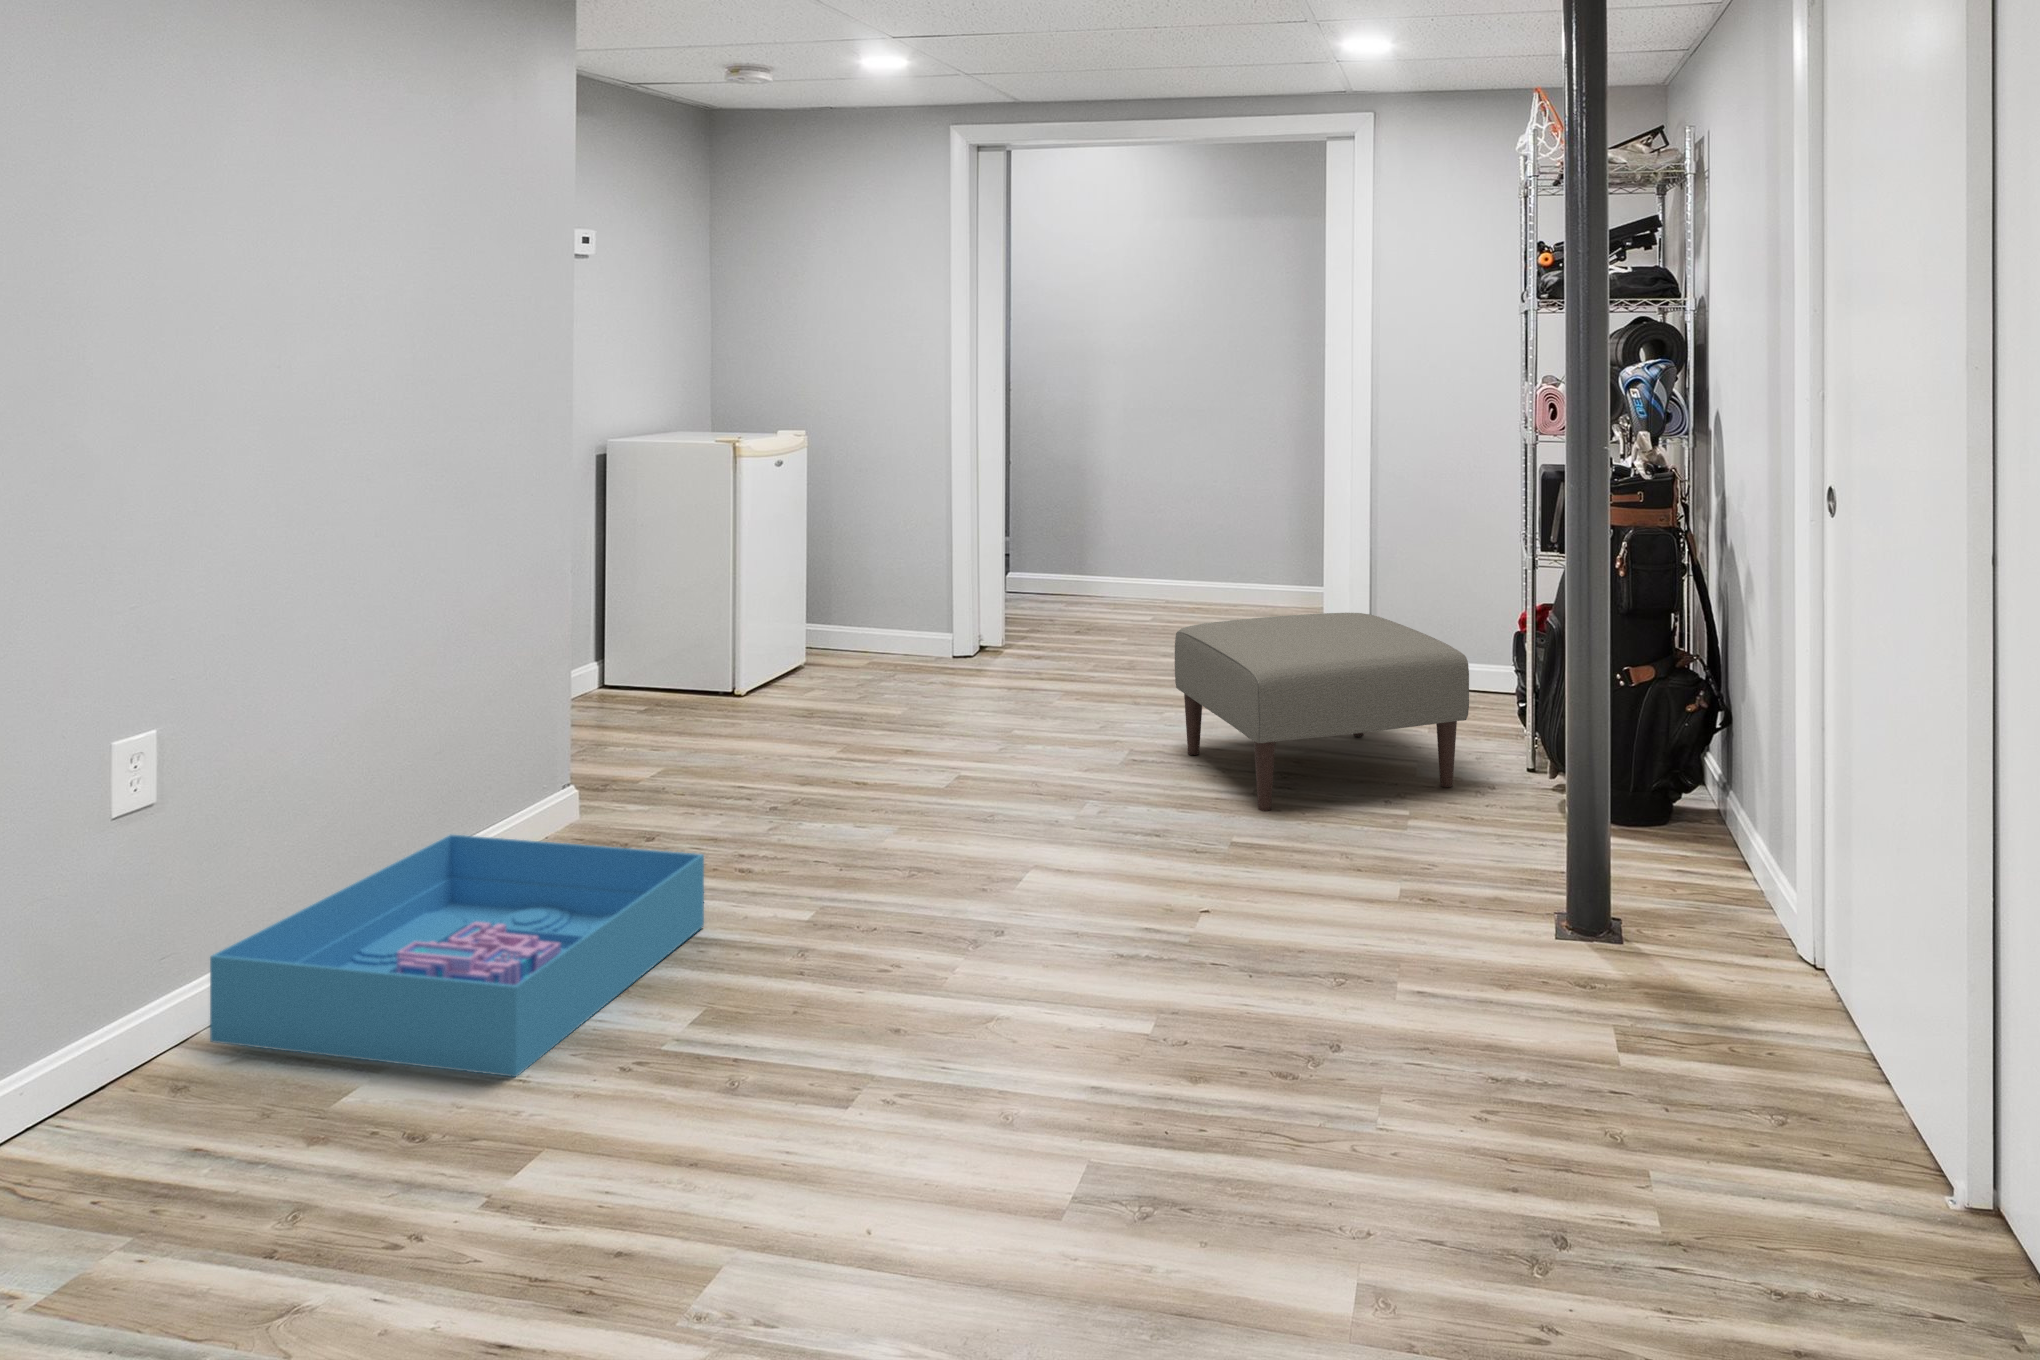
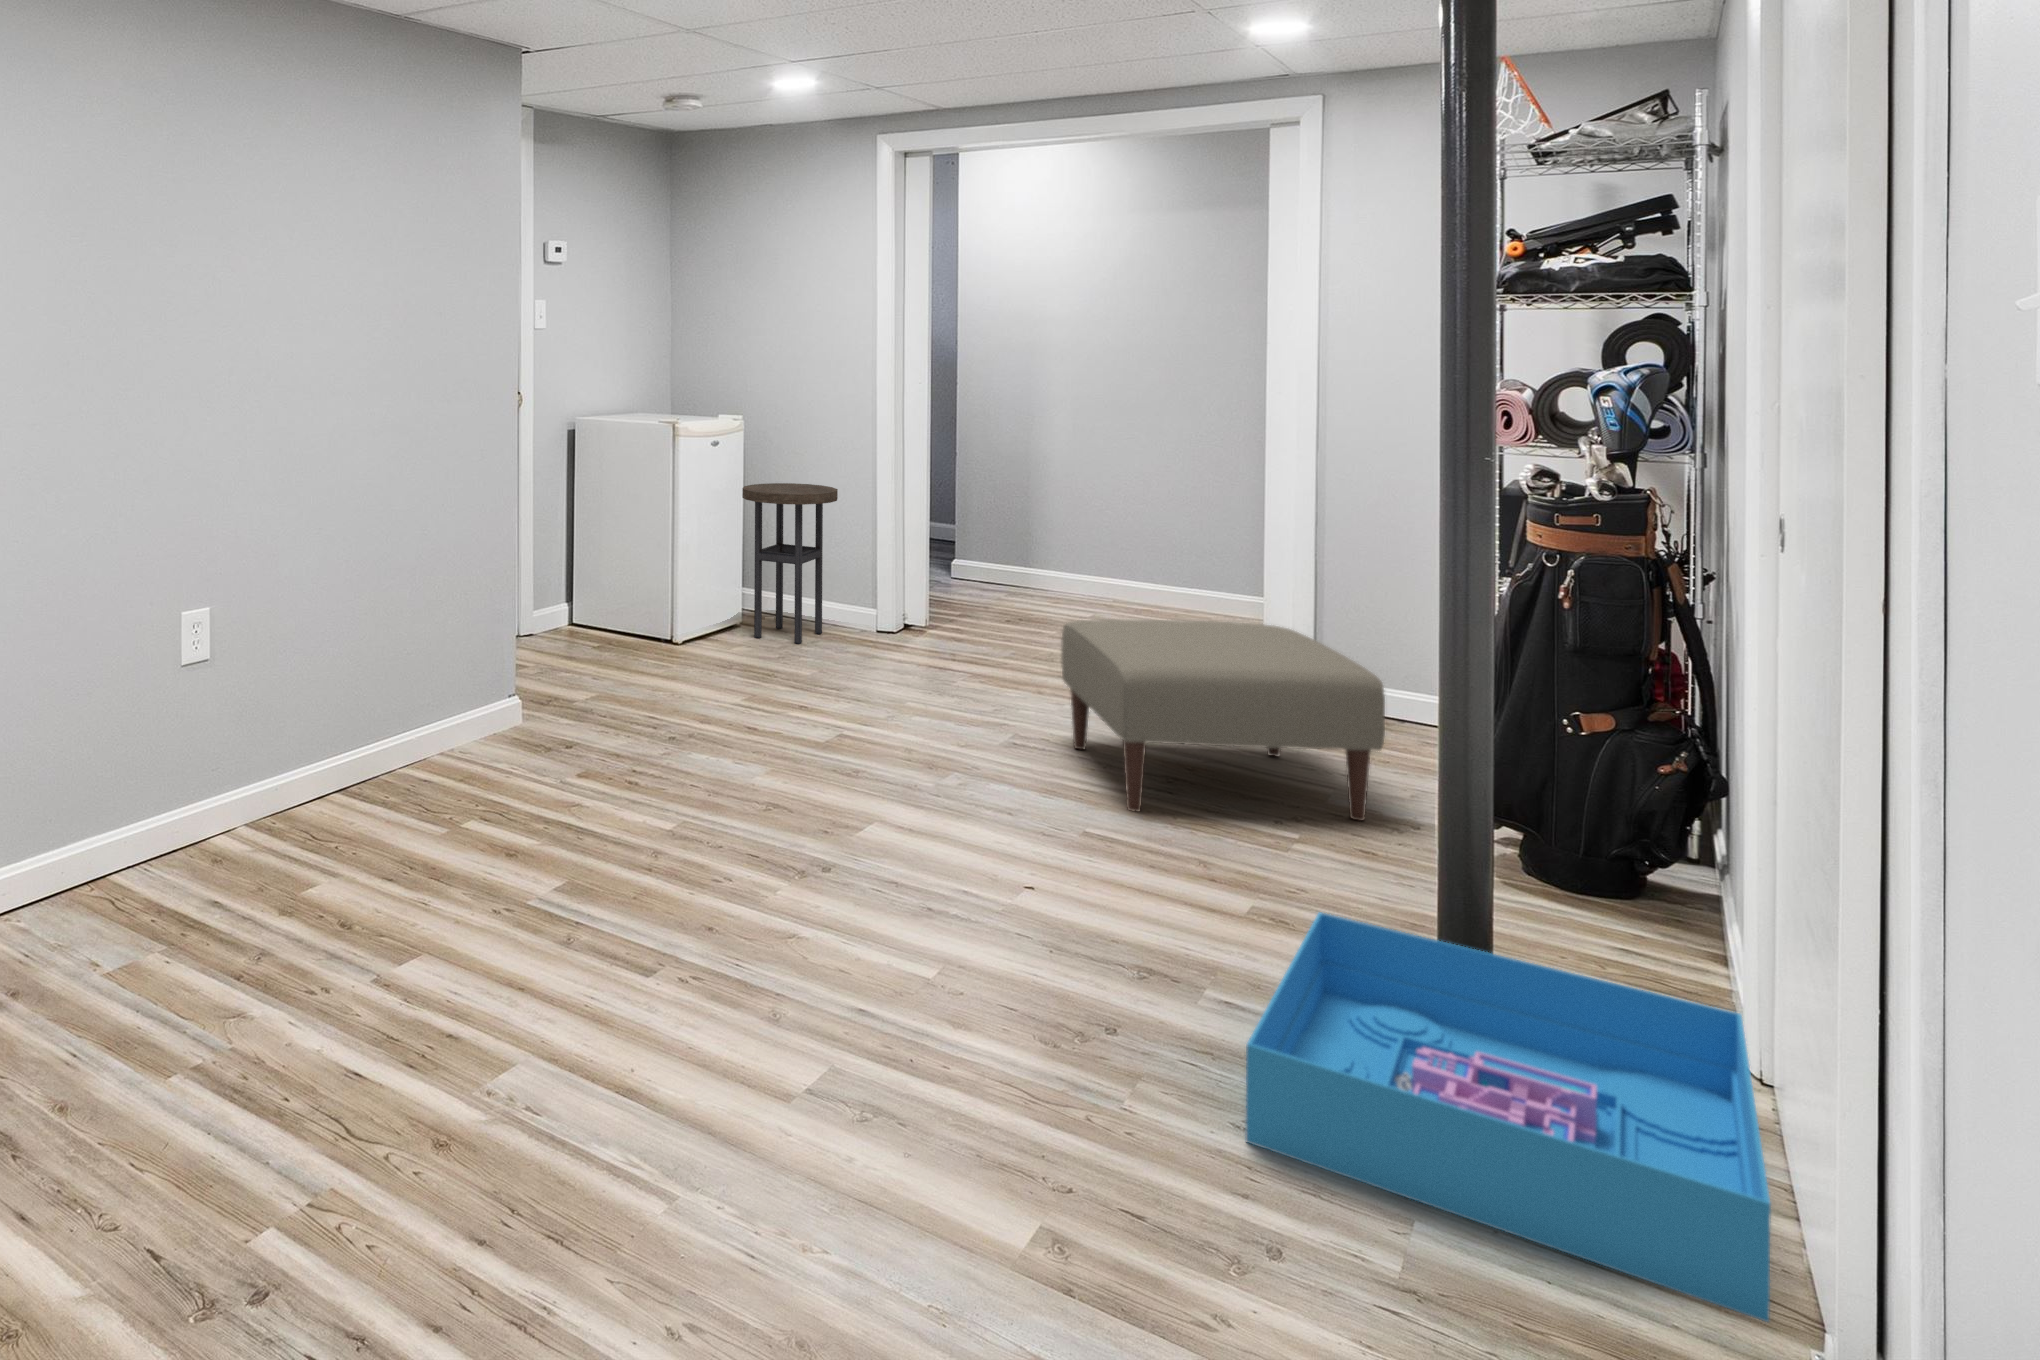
side table: none [811,504,916,678] -> present [742,483,838,644]
storage bin: present [210,835,704,1077] -> present [1246,912,1771,1322]

